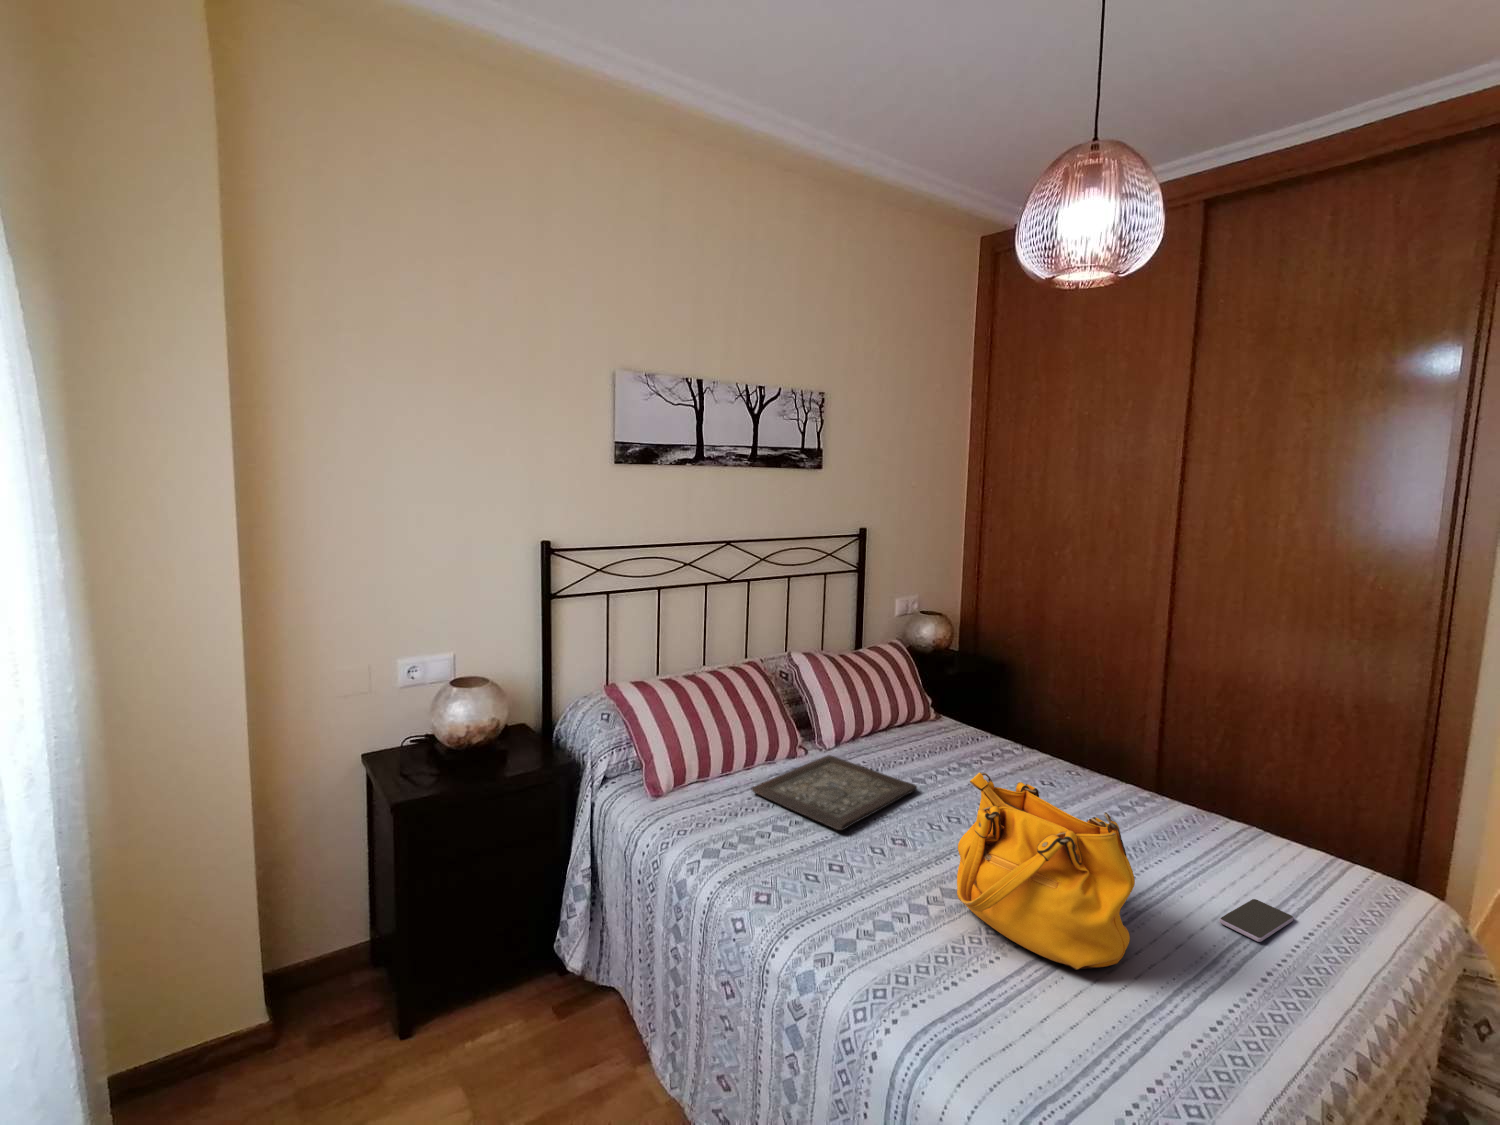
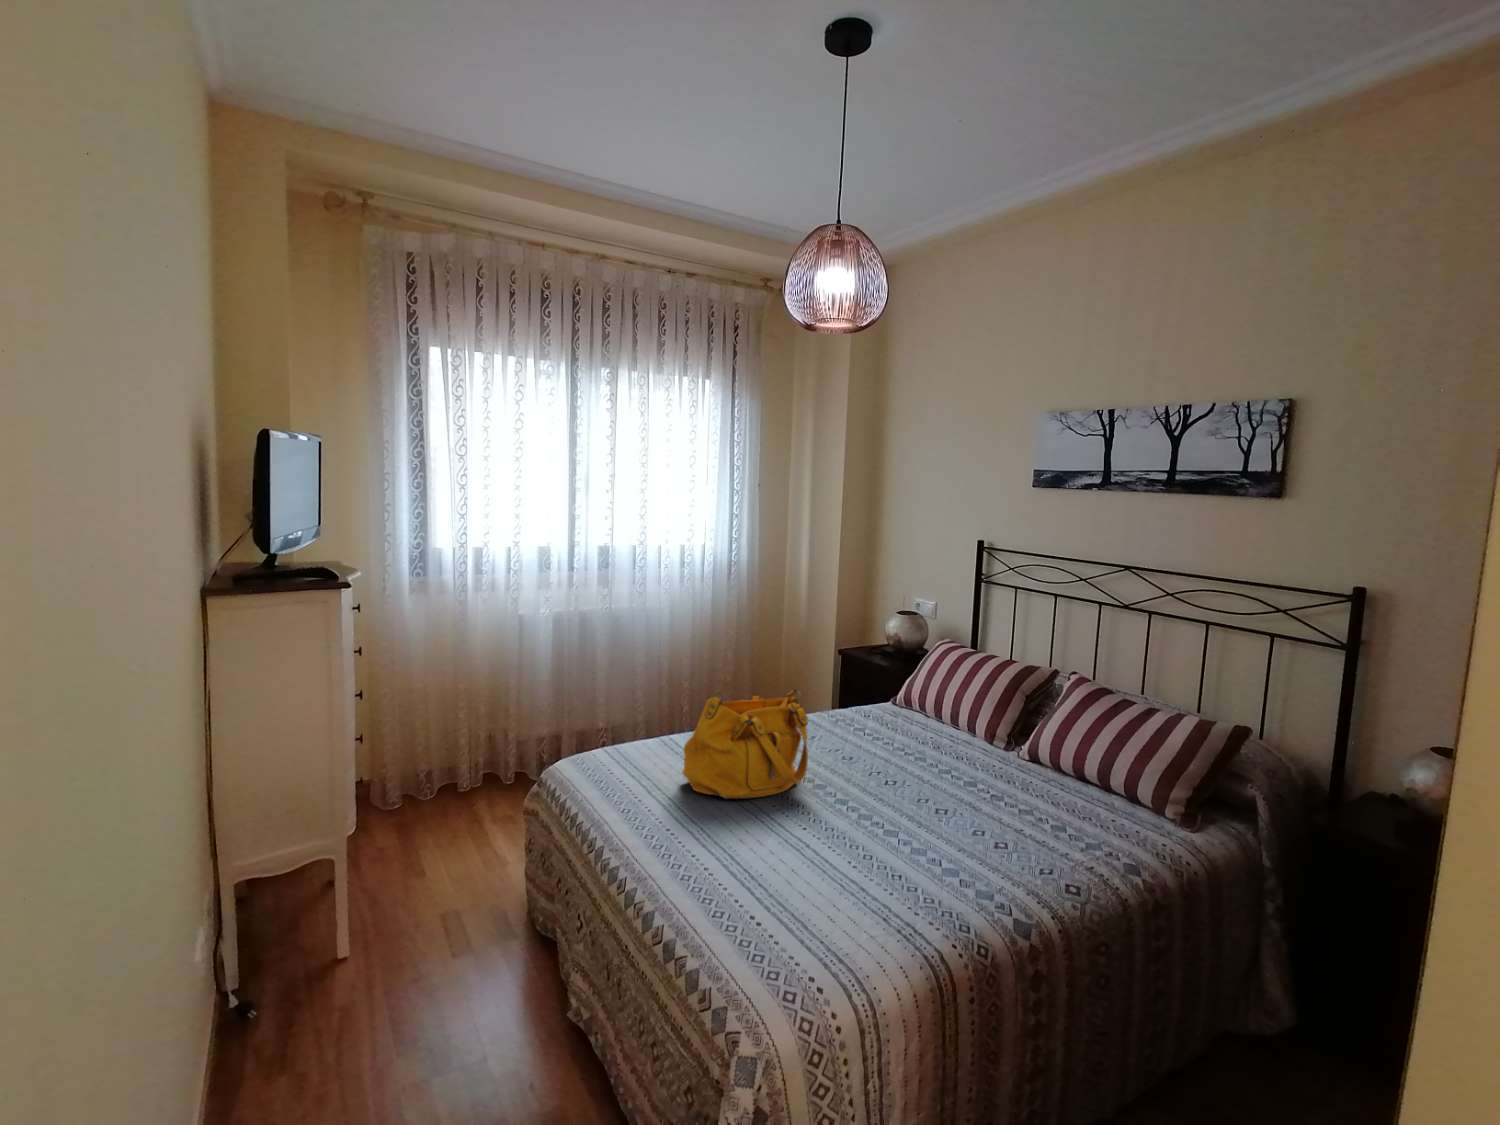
tray: present [752,755,917,830] -> none [844,732,991,777]
smartphone: present [1219,899,1294,942] -> none [719,830,781,863]

